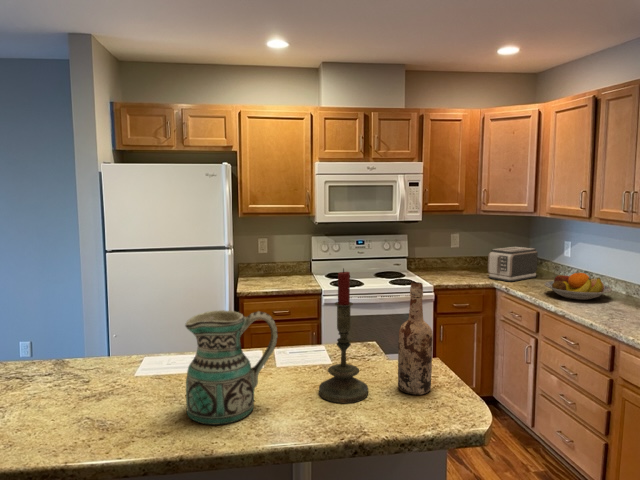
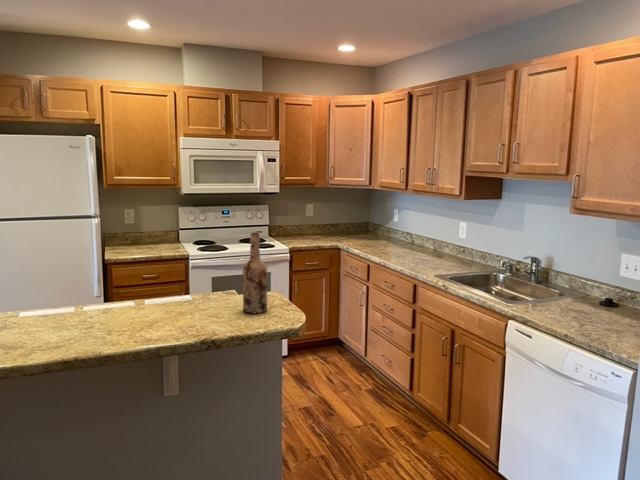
toaster: present [488,247,538,282] -> none [335,214,374,243]
candle: present [319,269,368,403] -> none [183,223,221,322]
fruit bowl: present [544,273,612,300] -> none [375,233,423,254]
ceramic pitcher: present [185,310,278,425] -> none [74,255,149,339]

